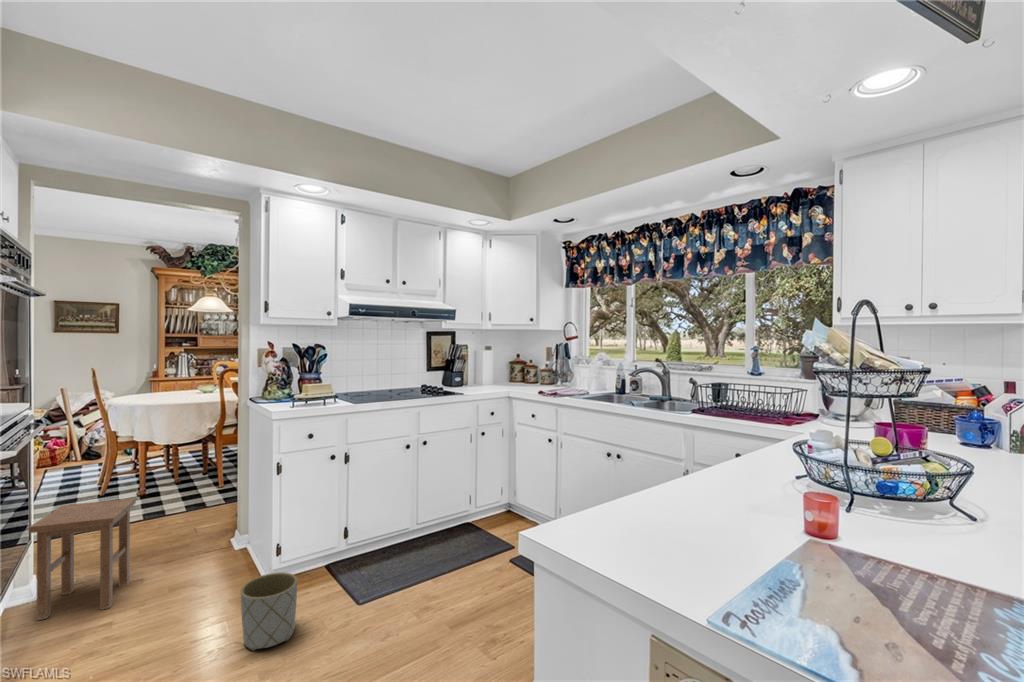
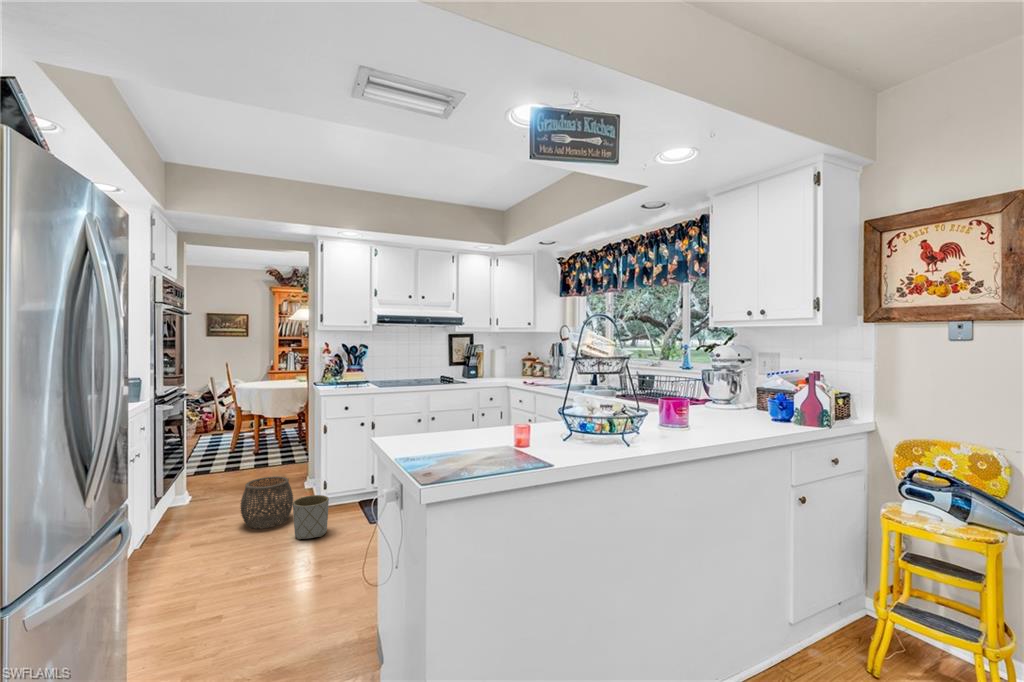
stool: present [29,498,136,620] -> none [181,446,242,516]
woven basket: none [142,545,231,637] -> present [240,476,293,529]

